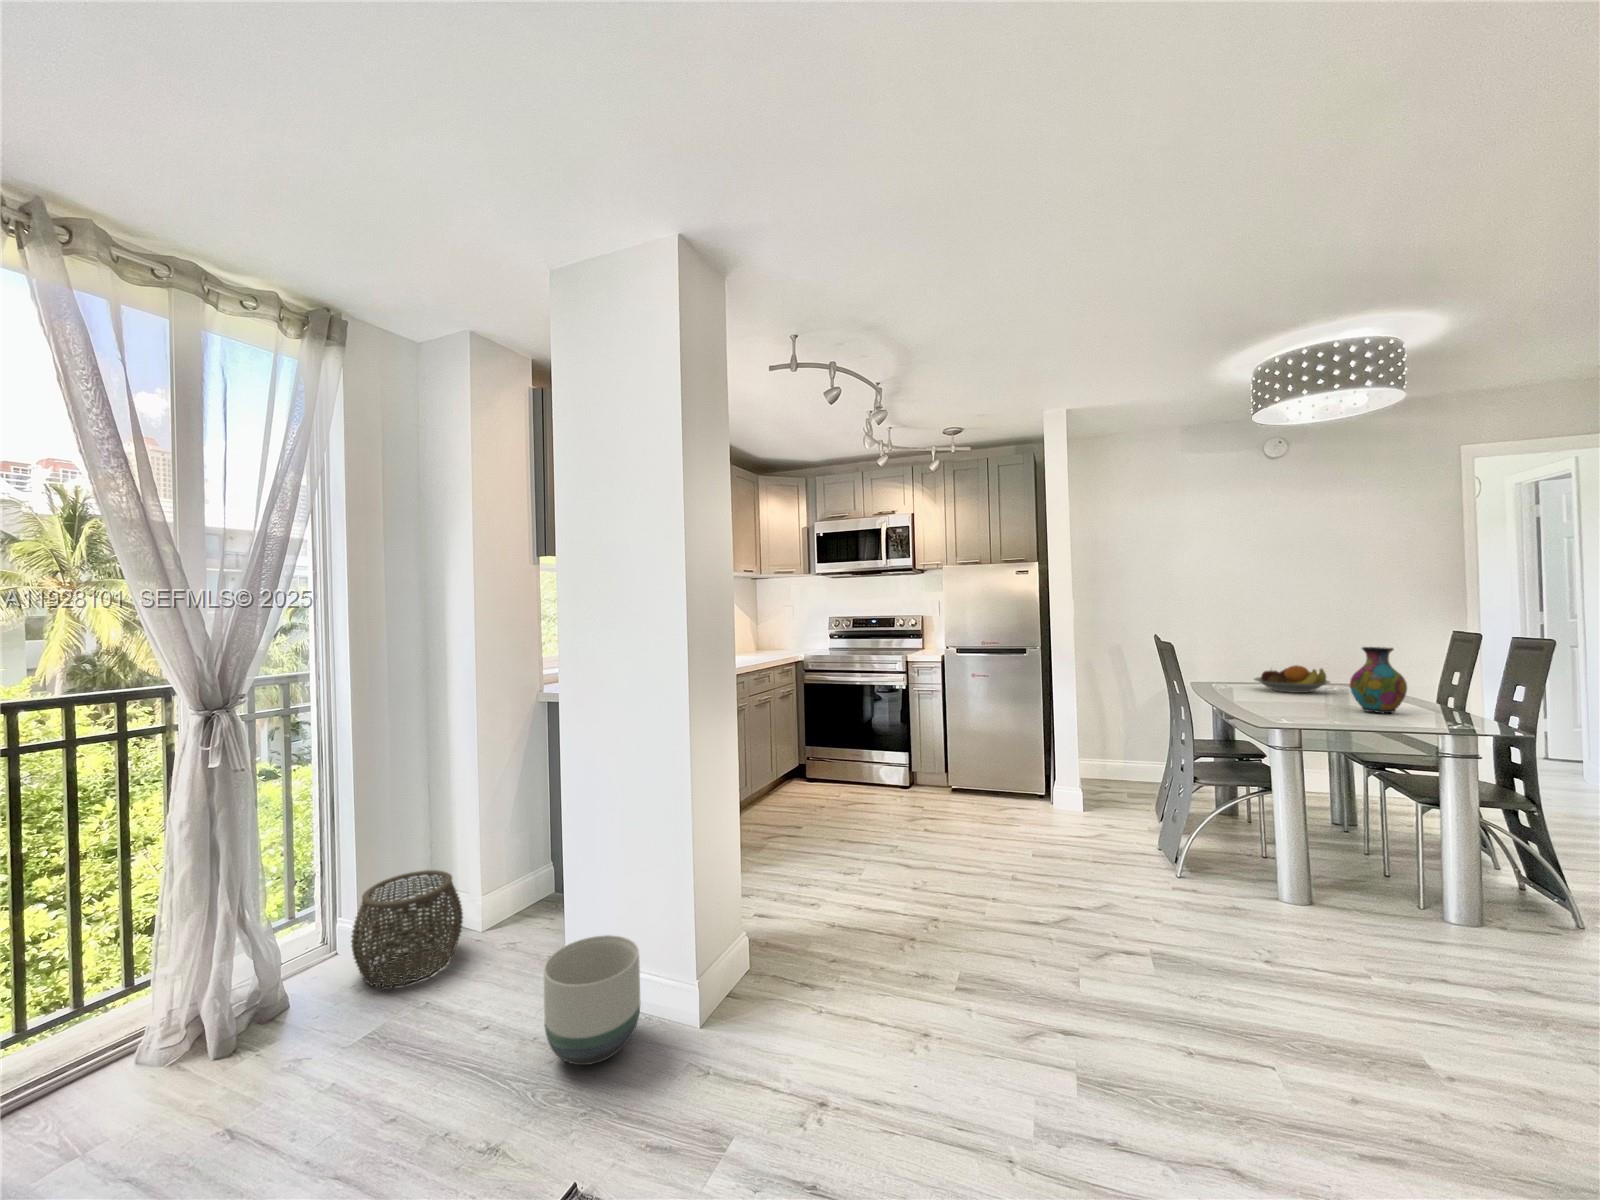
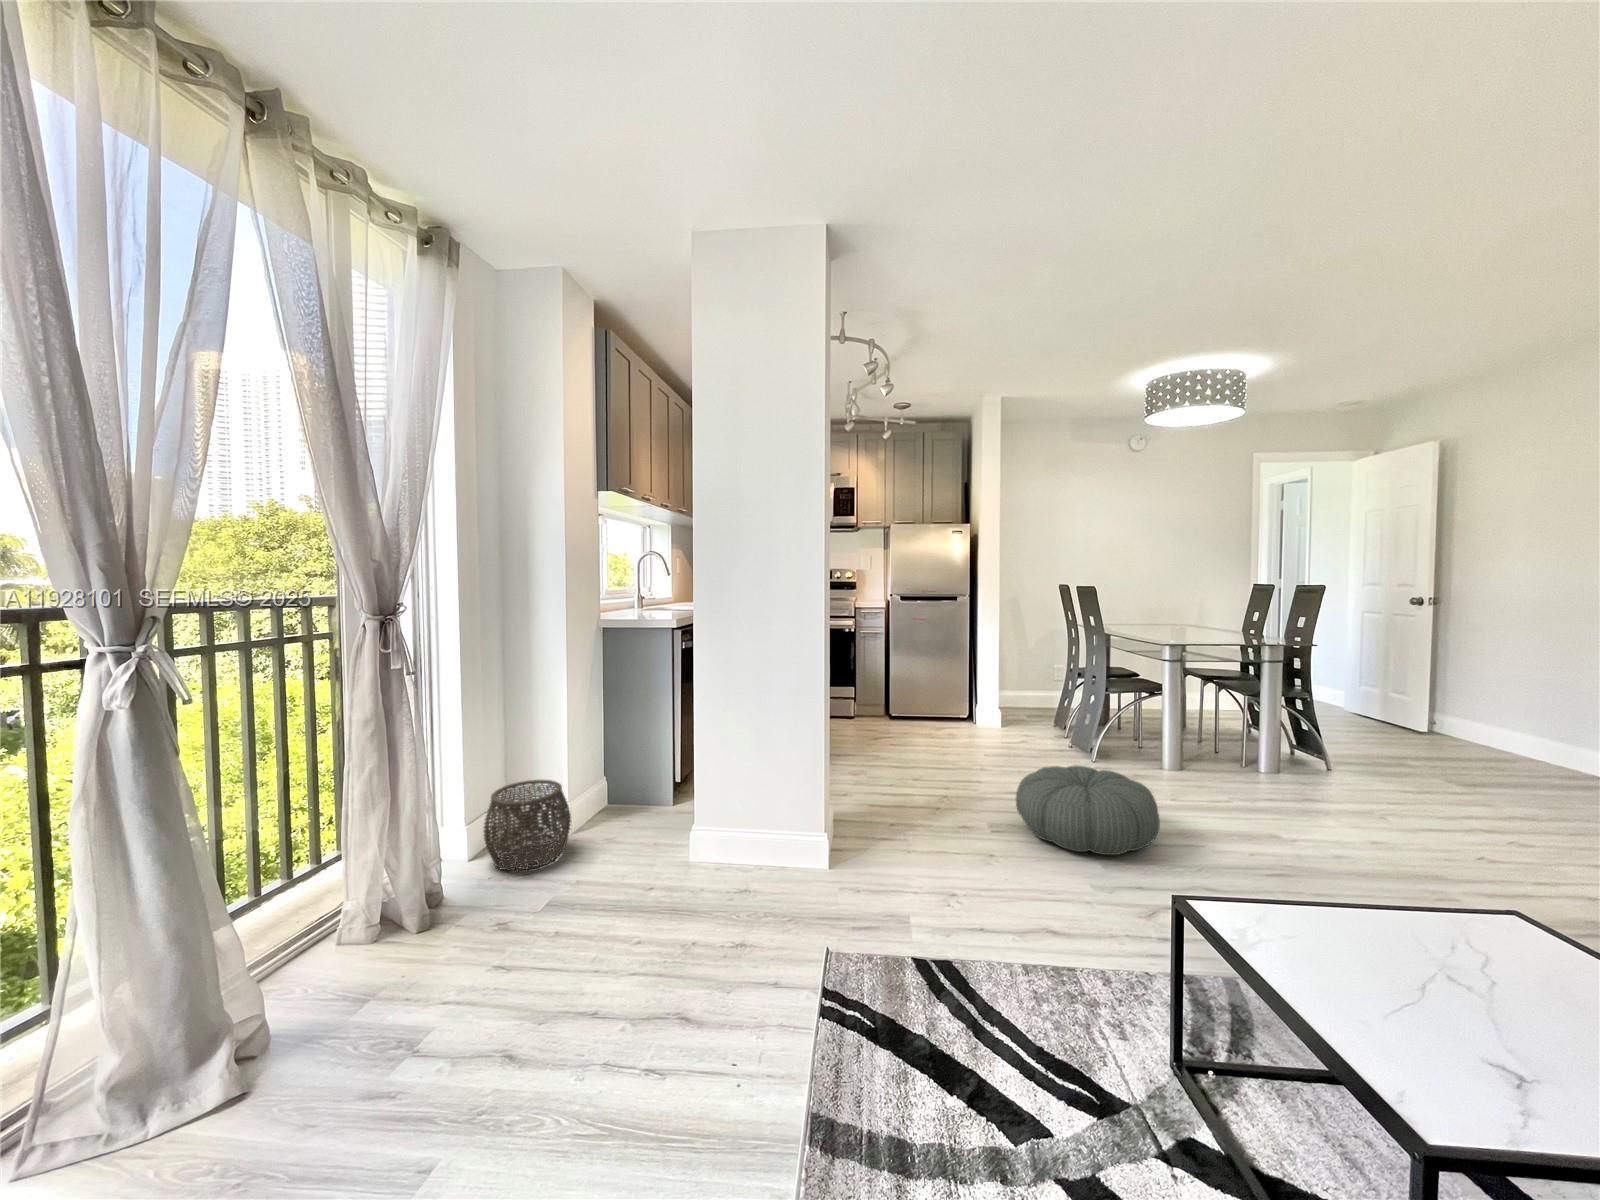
vase: present [1350,647,1407,713] -> none [1199,590,1235,637]
fruit bowl: present [1254,665,1330,693] -> none [1129,606,1181,626]
pouf: none [1029,903,1247,1070] -> present [1016,765,1160,855]
planter: present [544,935,640,1065] -> none [697,807,766,894]

